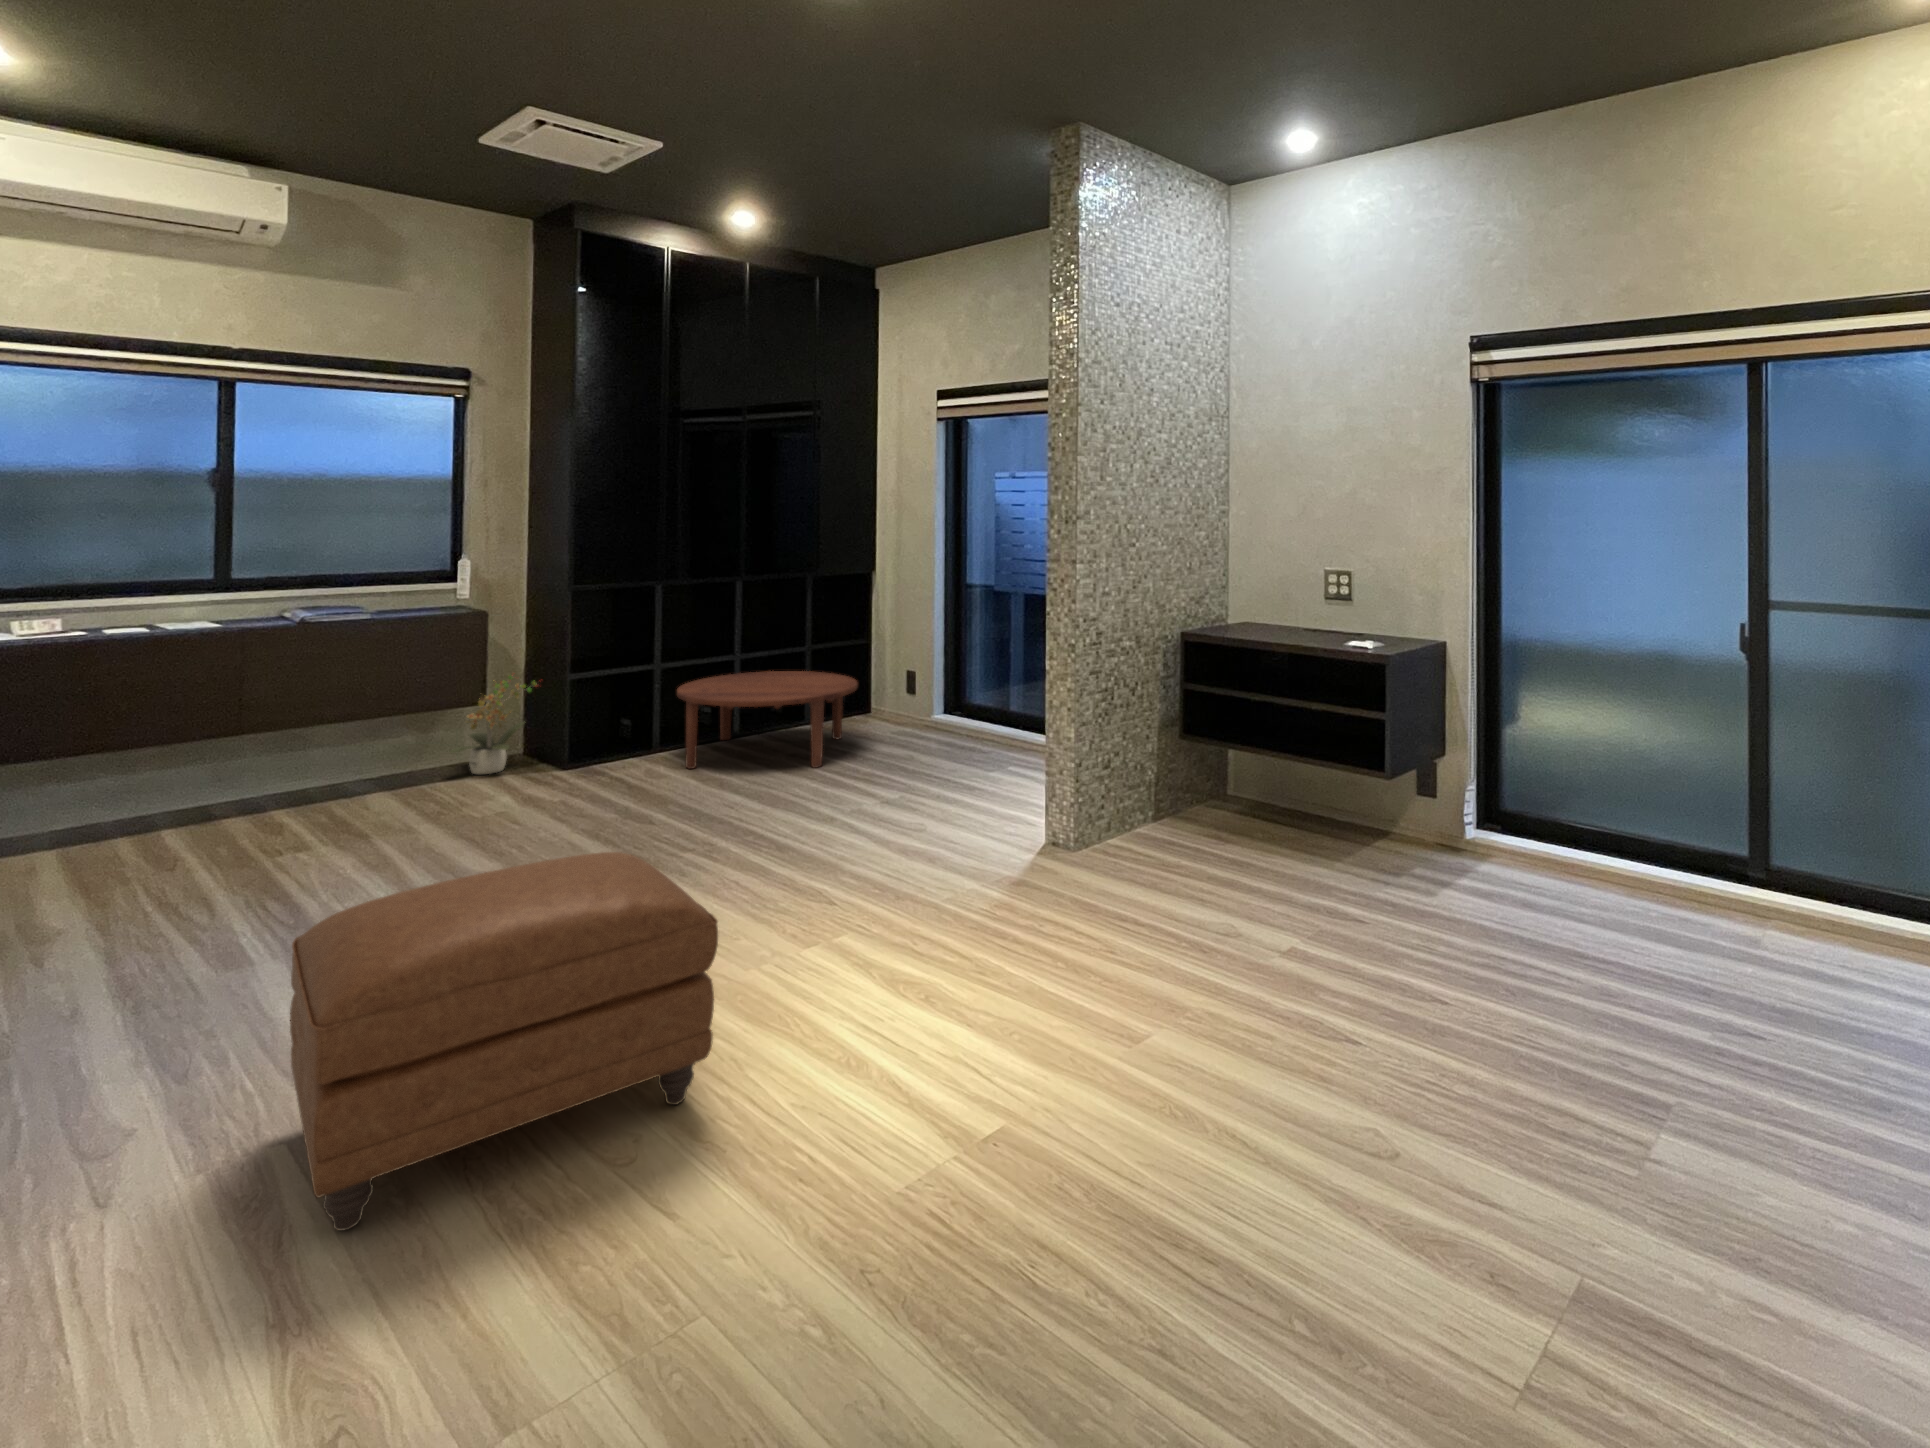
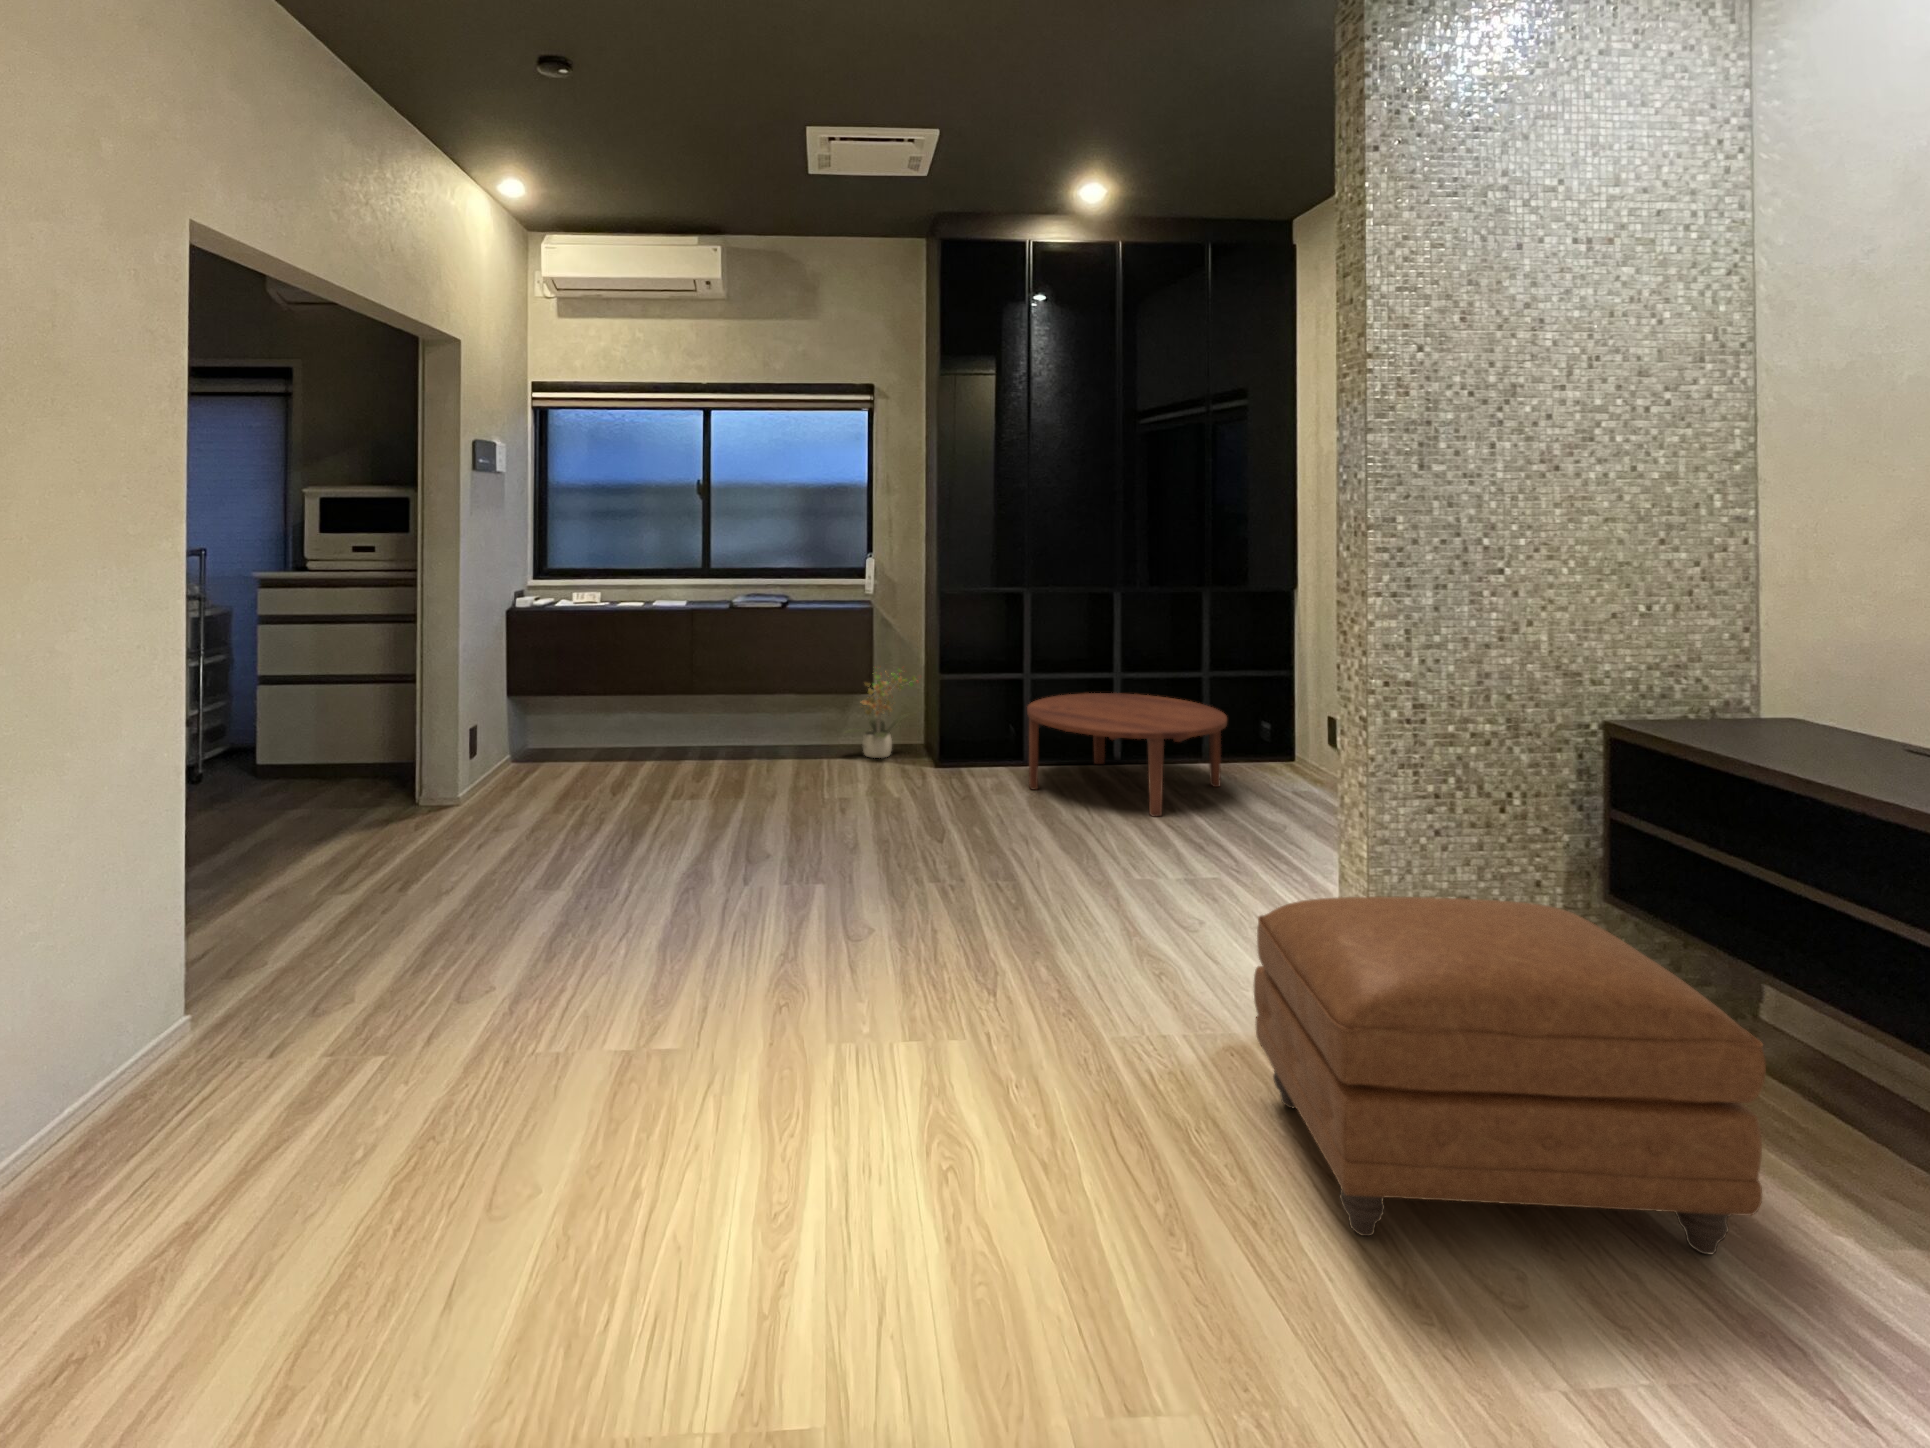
ottoman: present [290,852,718,1231] -> present [1254,896,1766,1254]

